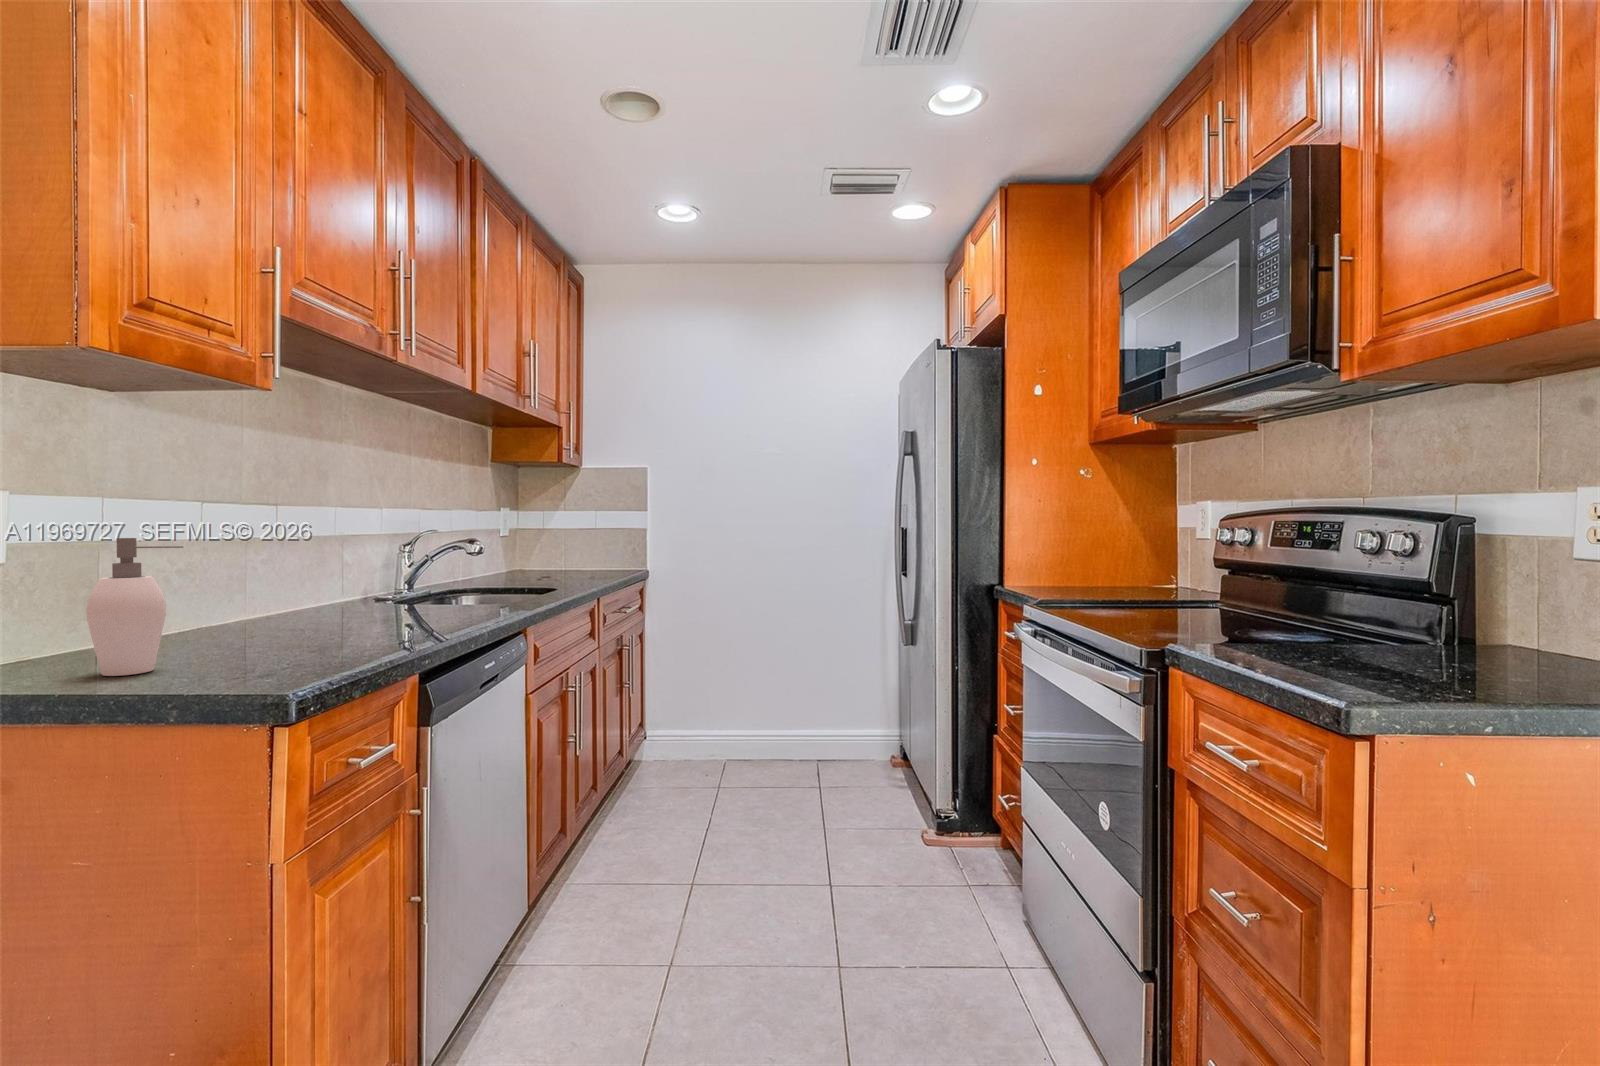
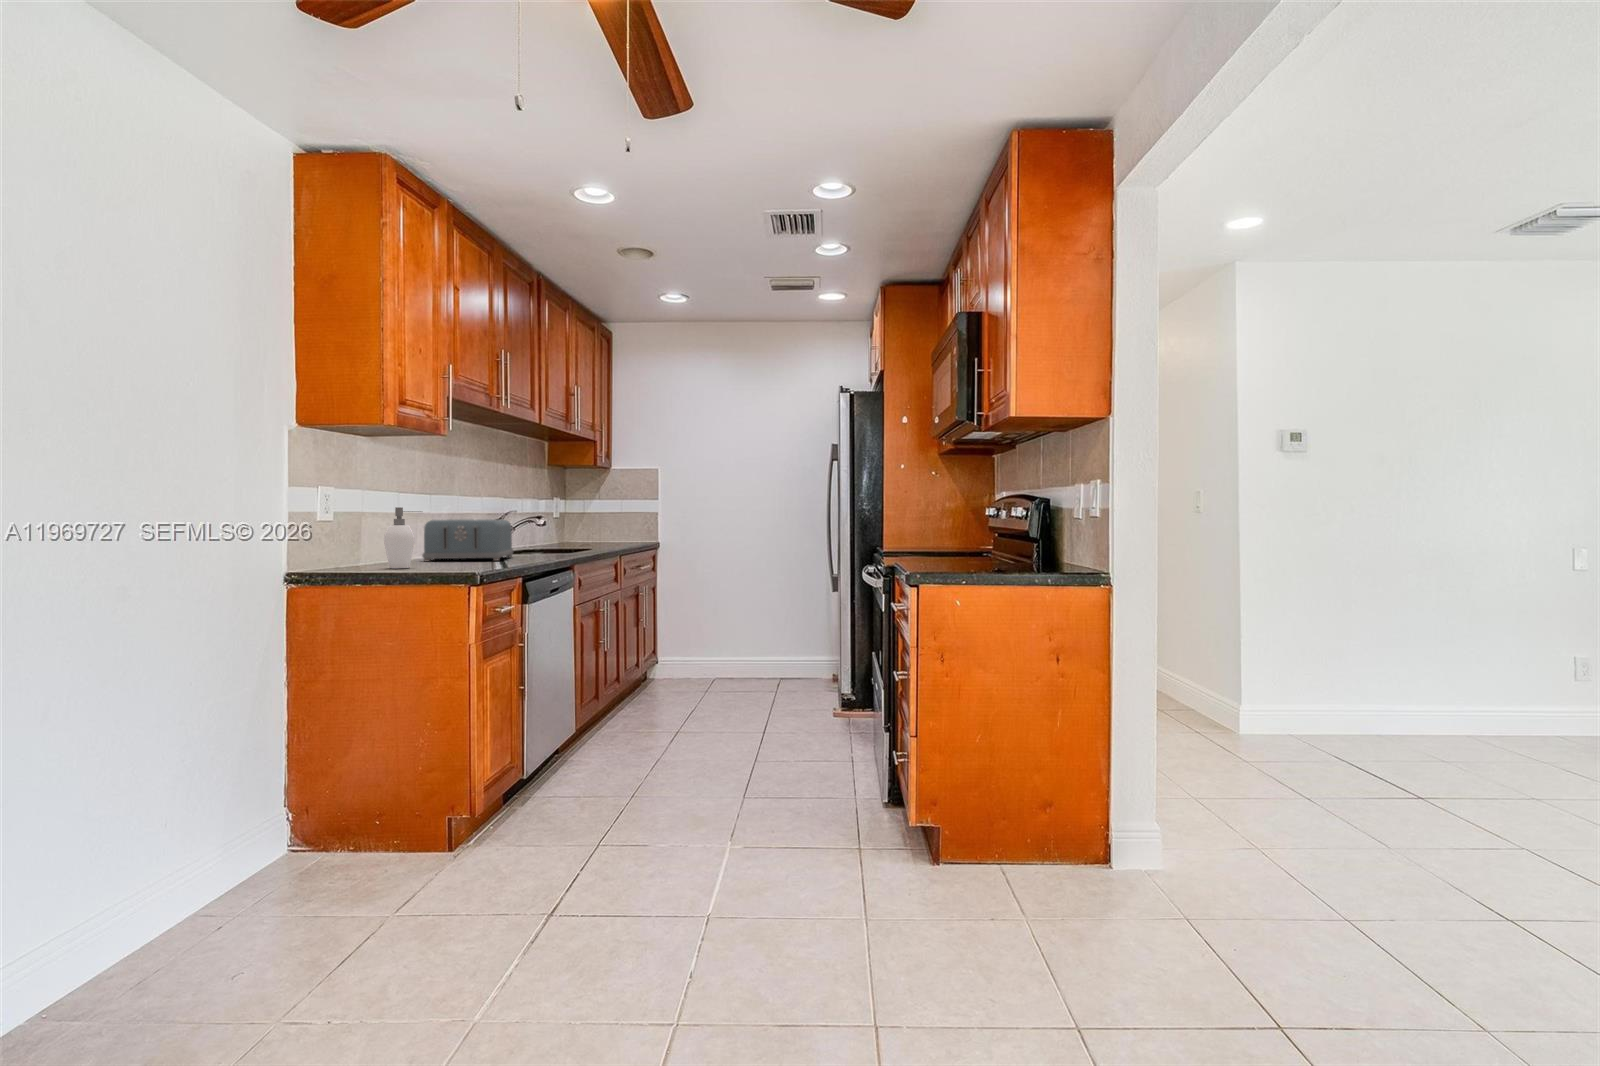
toaster: none [224,550,418,637] -> present [422,519,513,561]

